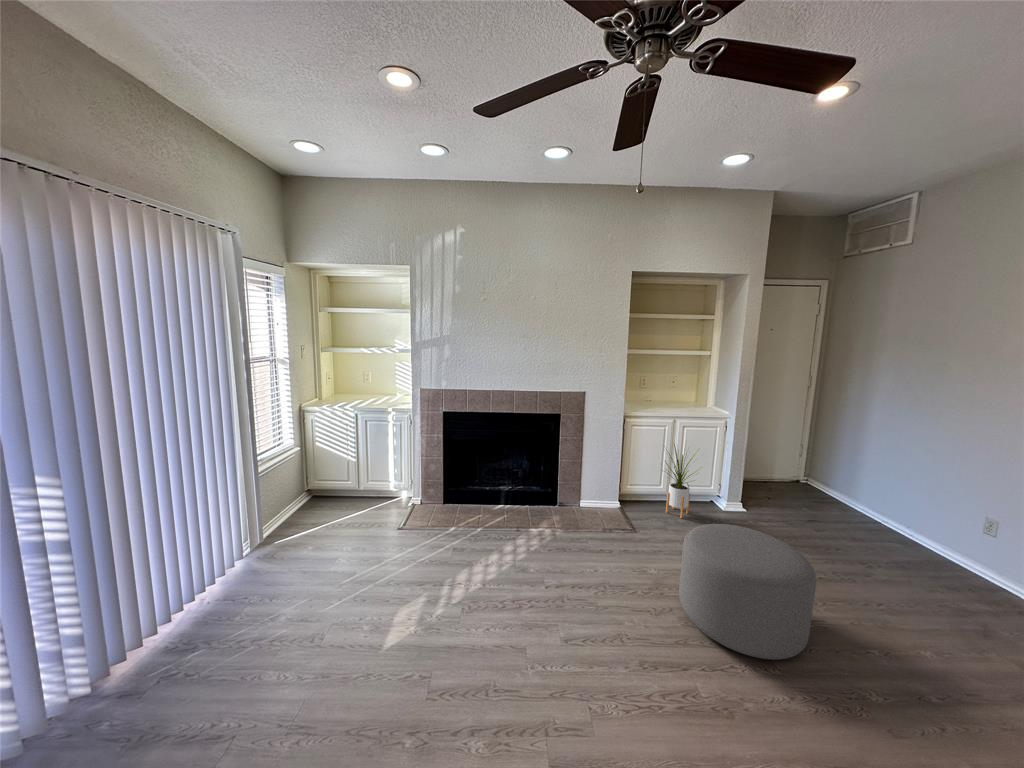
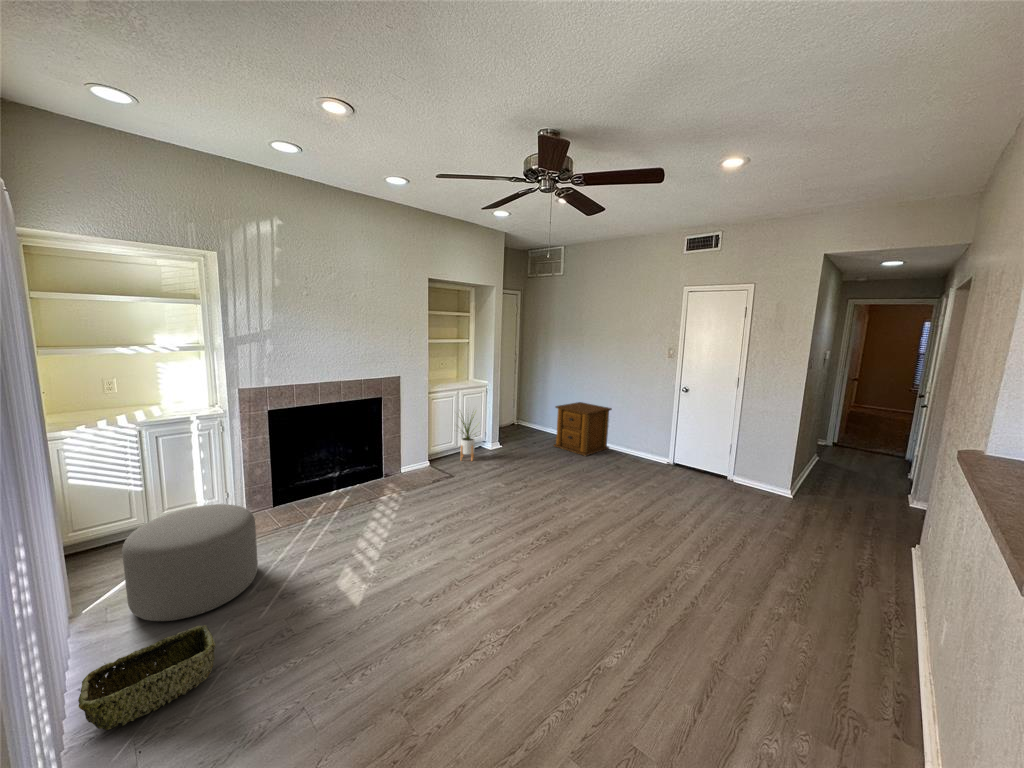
side table: none [849,470,1020,584] -> present [554,402,612,456]
ottoman: present [679,524,816,660] -> present [122,504,258,621]
woven basket: none [126,599,249,664] -> present [78,625,216,730]

